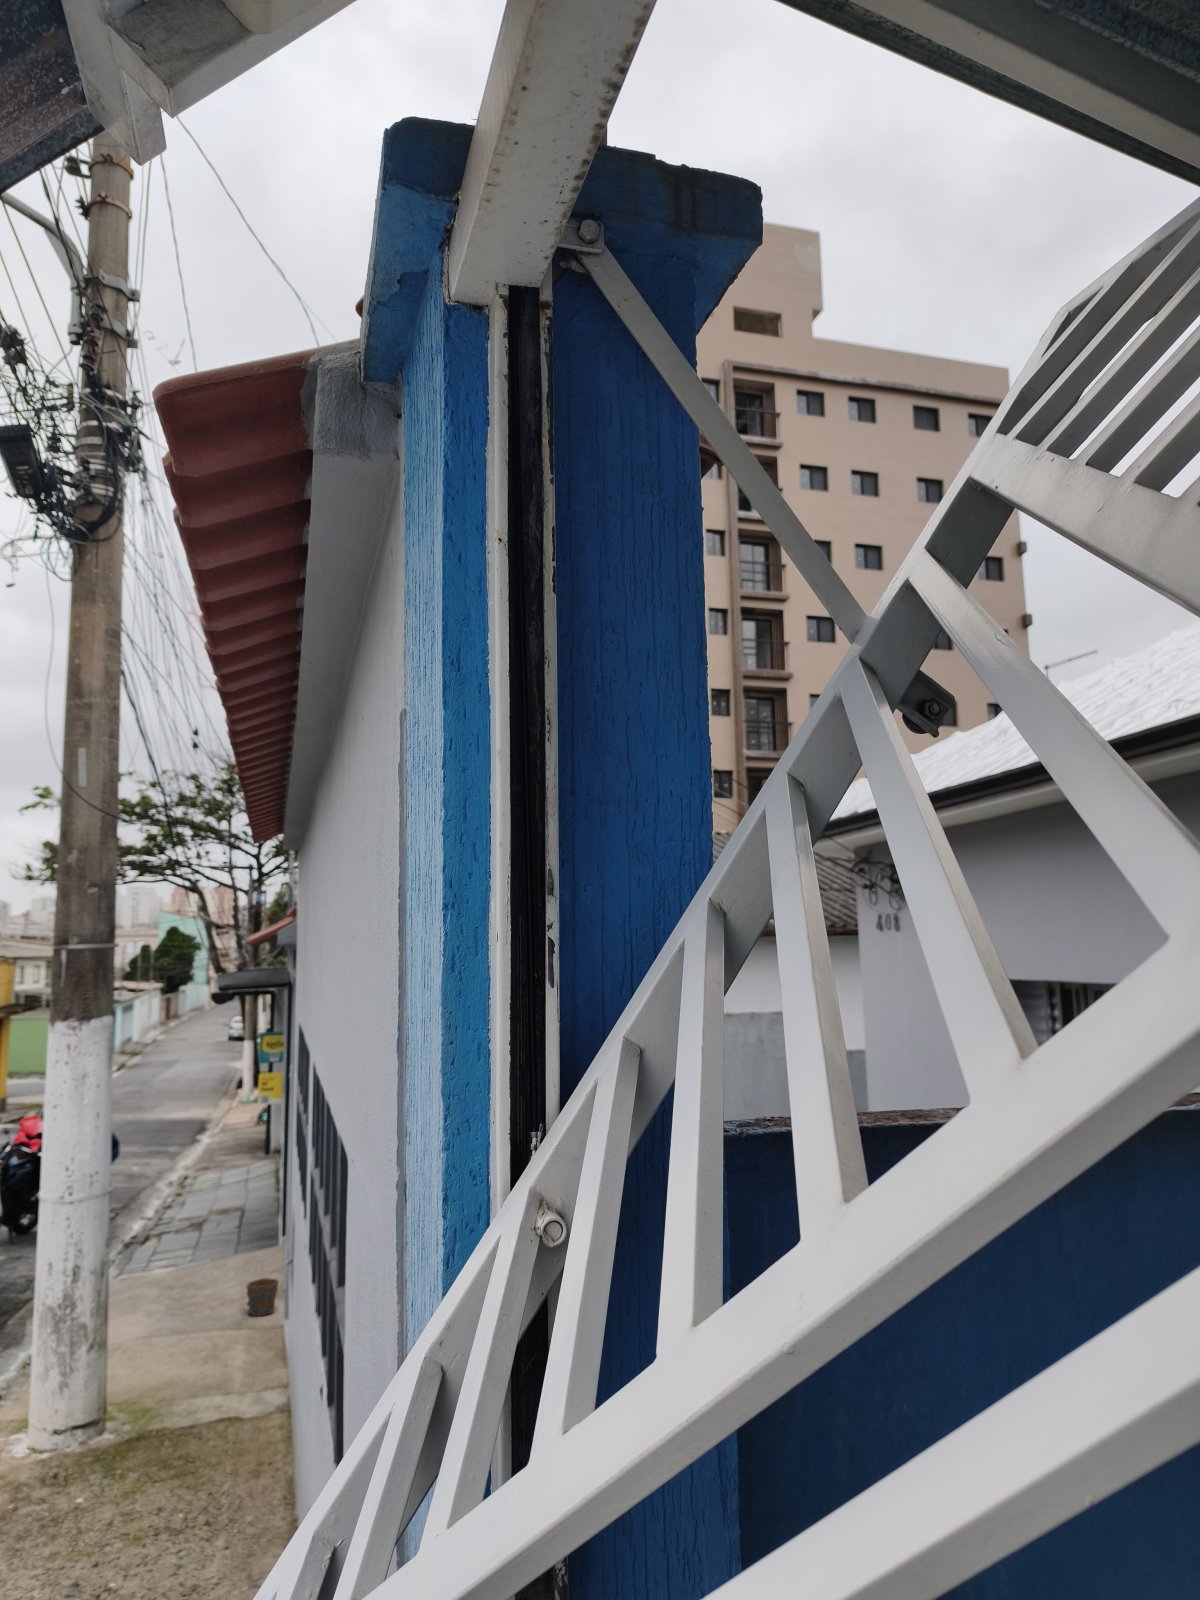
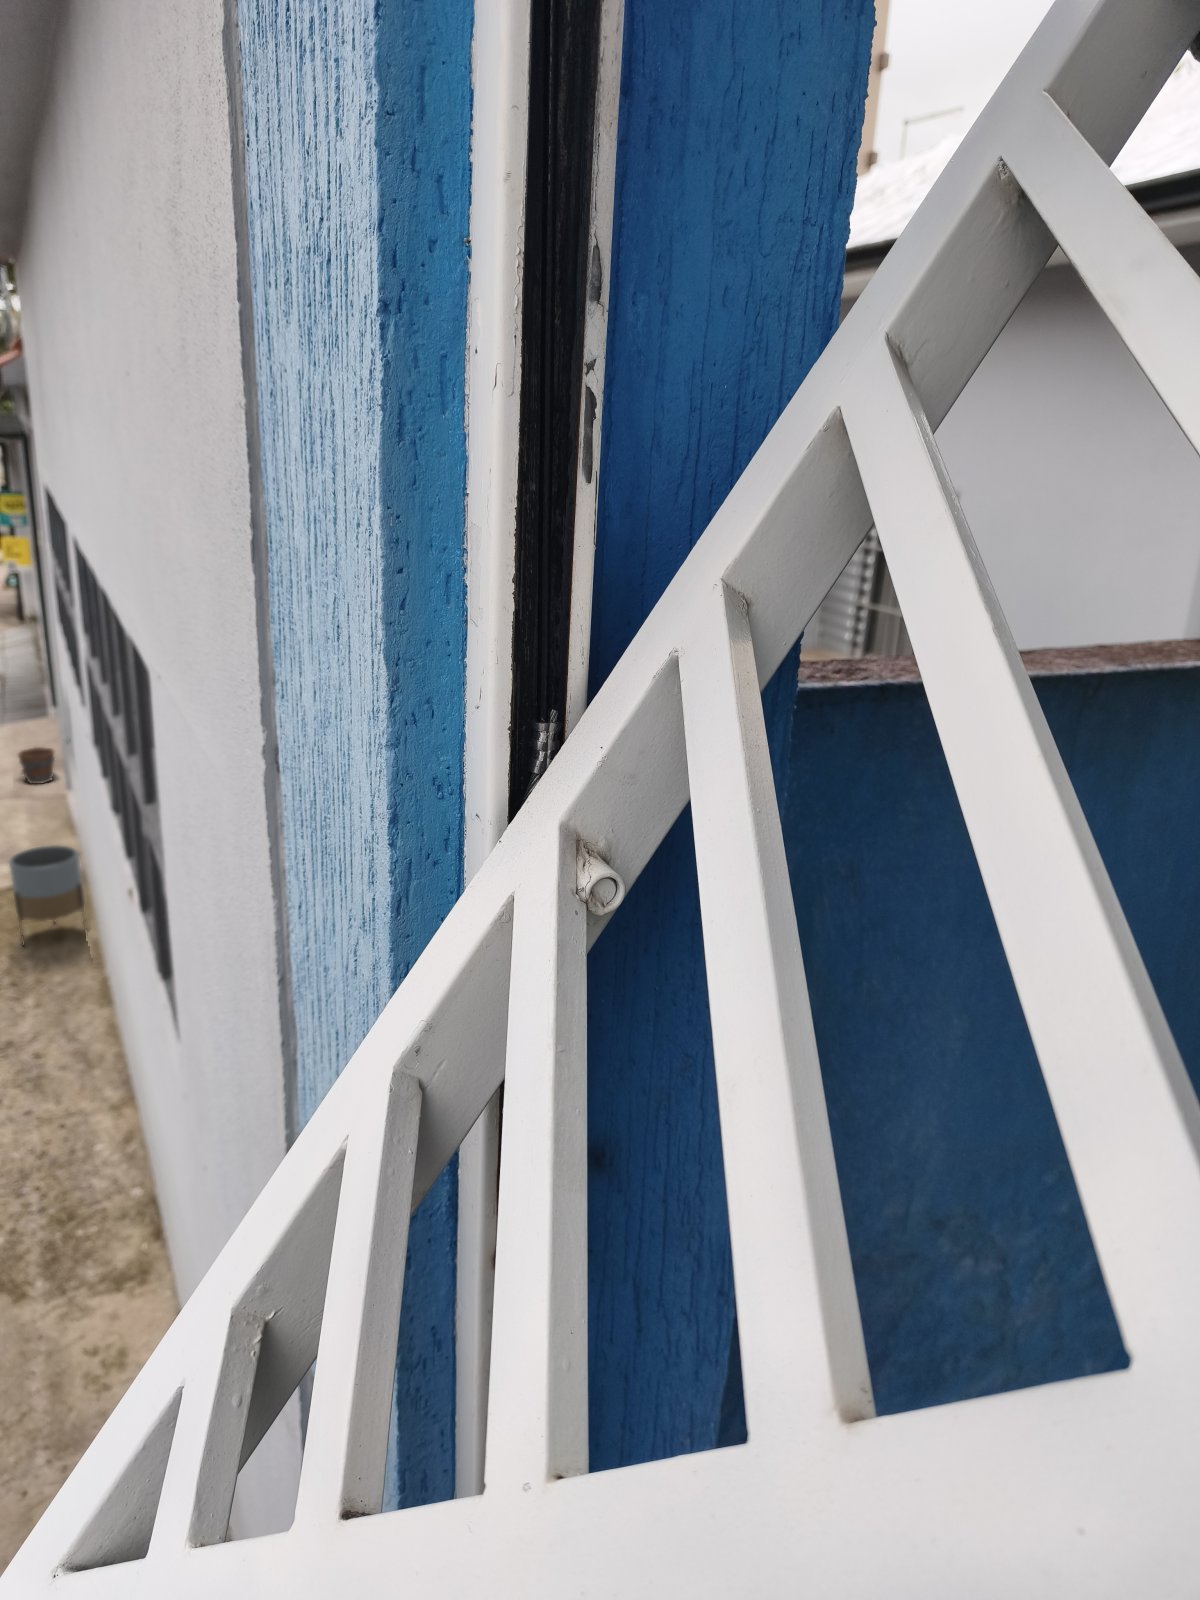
planter: none [221,1371,284,1483] -> present [9,845,87,929]

